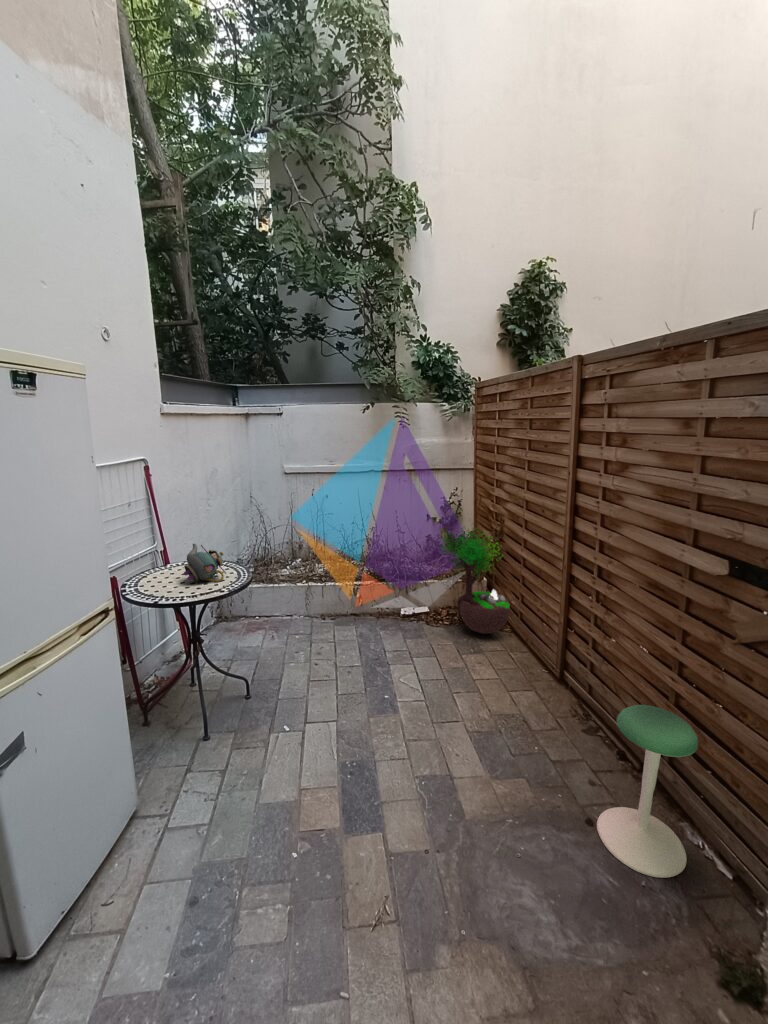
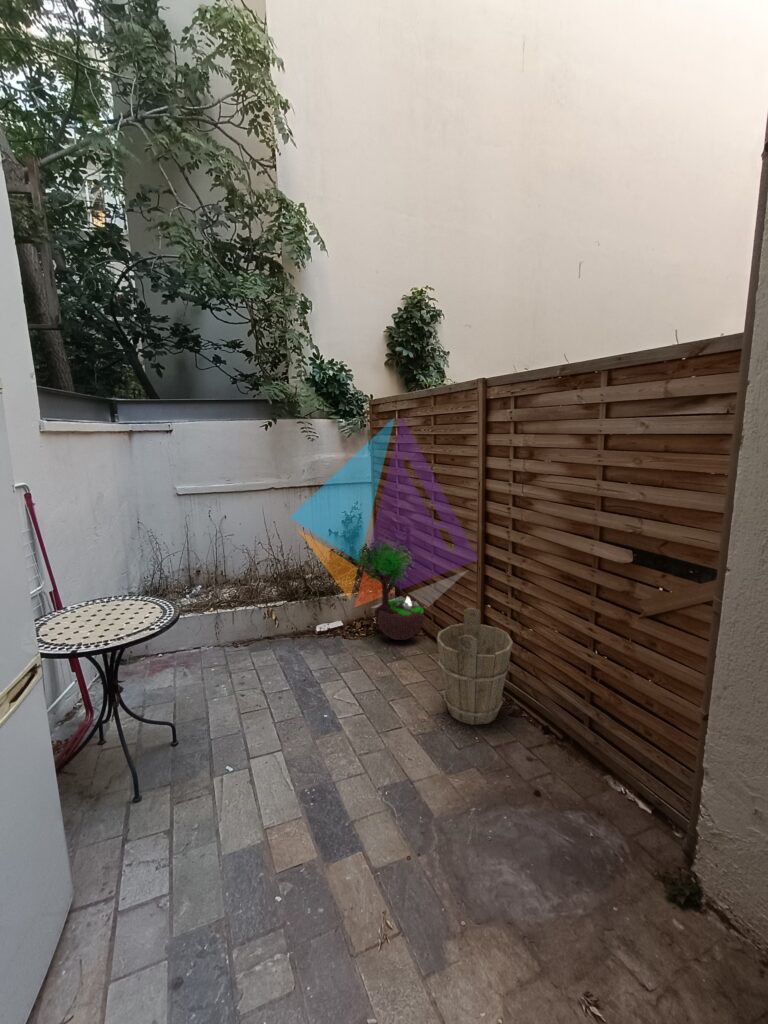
teapot: present [184,544,226,583] -> none [96,581,148,625]
bucket: none [503,608,590,736] -> present [437,608,513,725]
stool: present [597,705,698,878] -> none [543,680,620,825]

